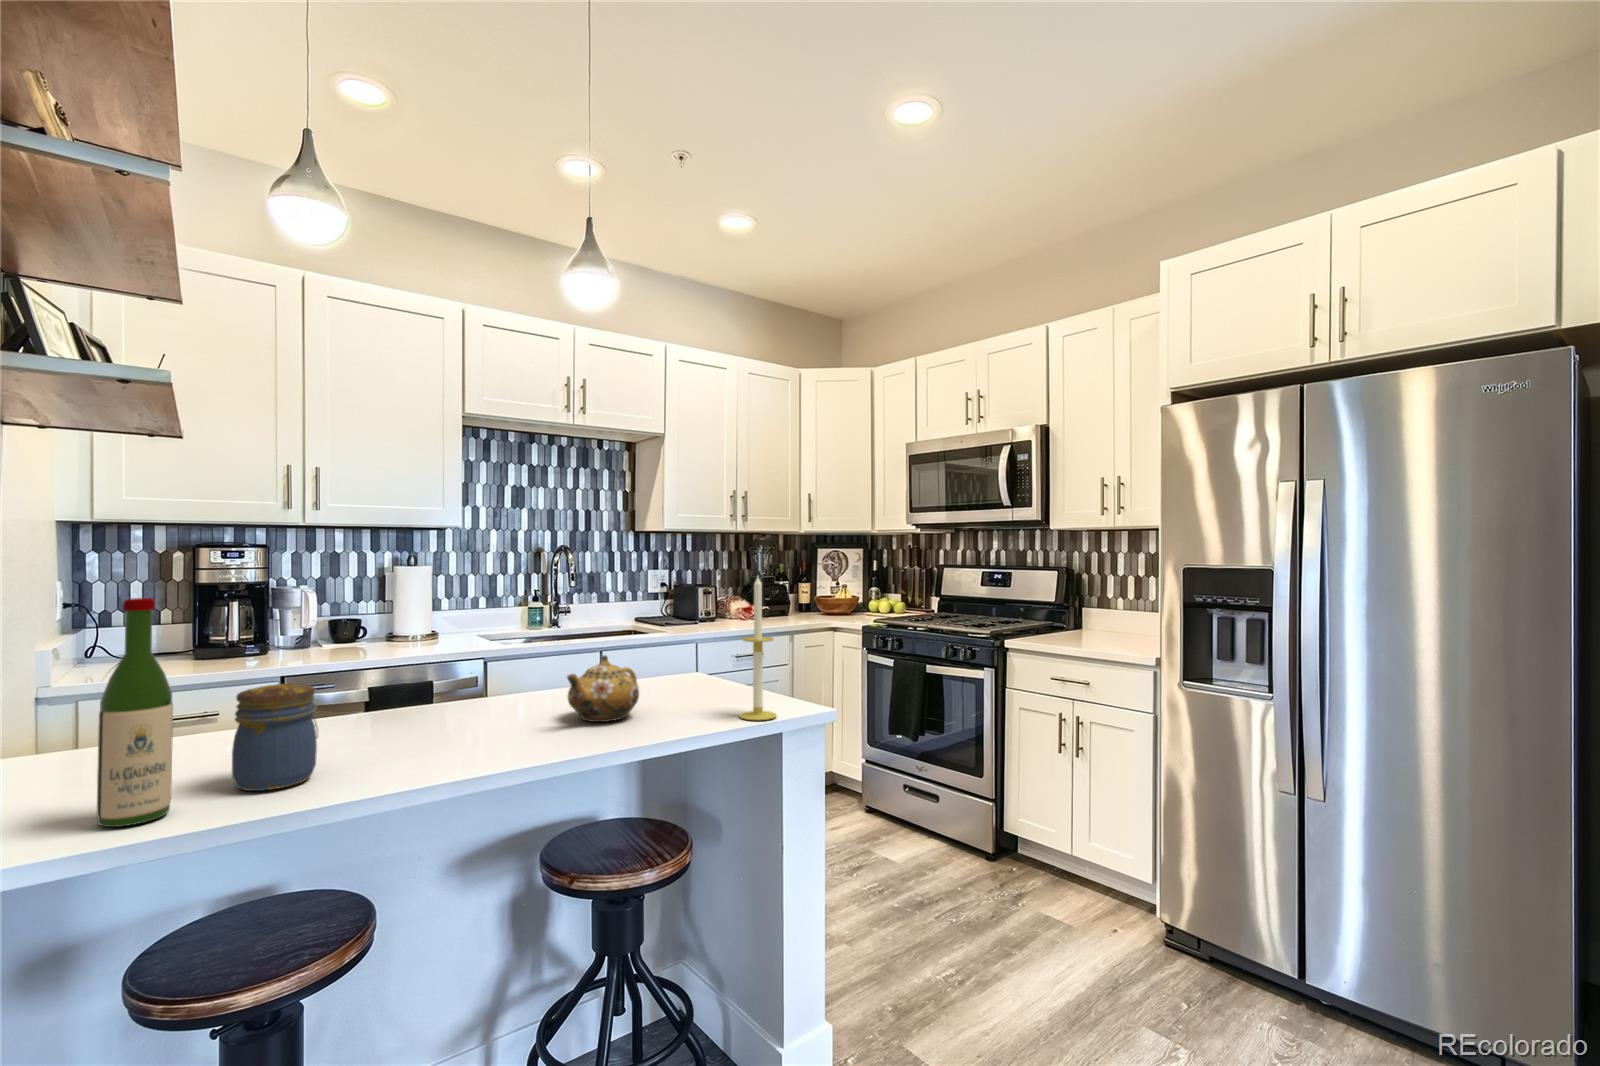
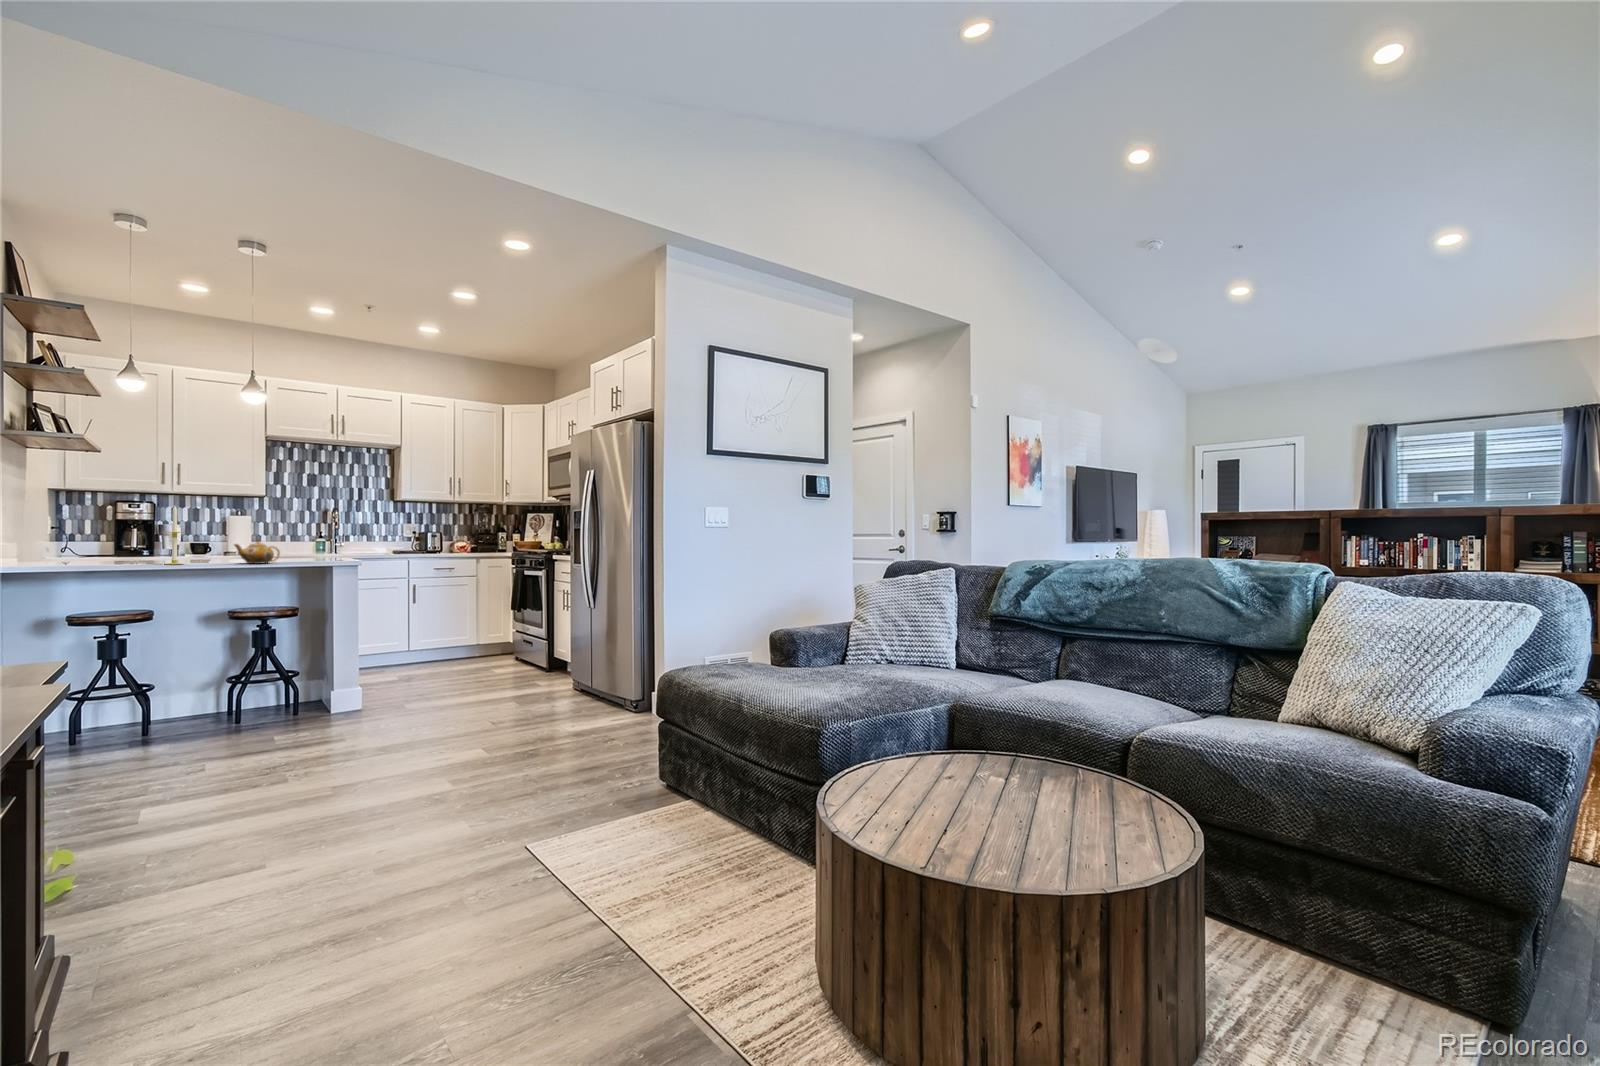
candle: present [739,577,777,720] -> present [166,506,184,564]
wine bottle: present [96,598,173,827] -> none [54,506,76,567]
jar: present [232,684,318,791] -> none [97,536,129,566]

